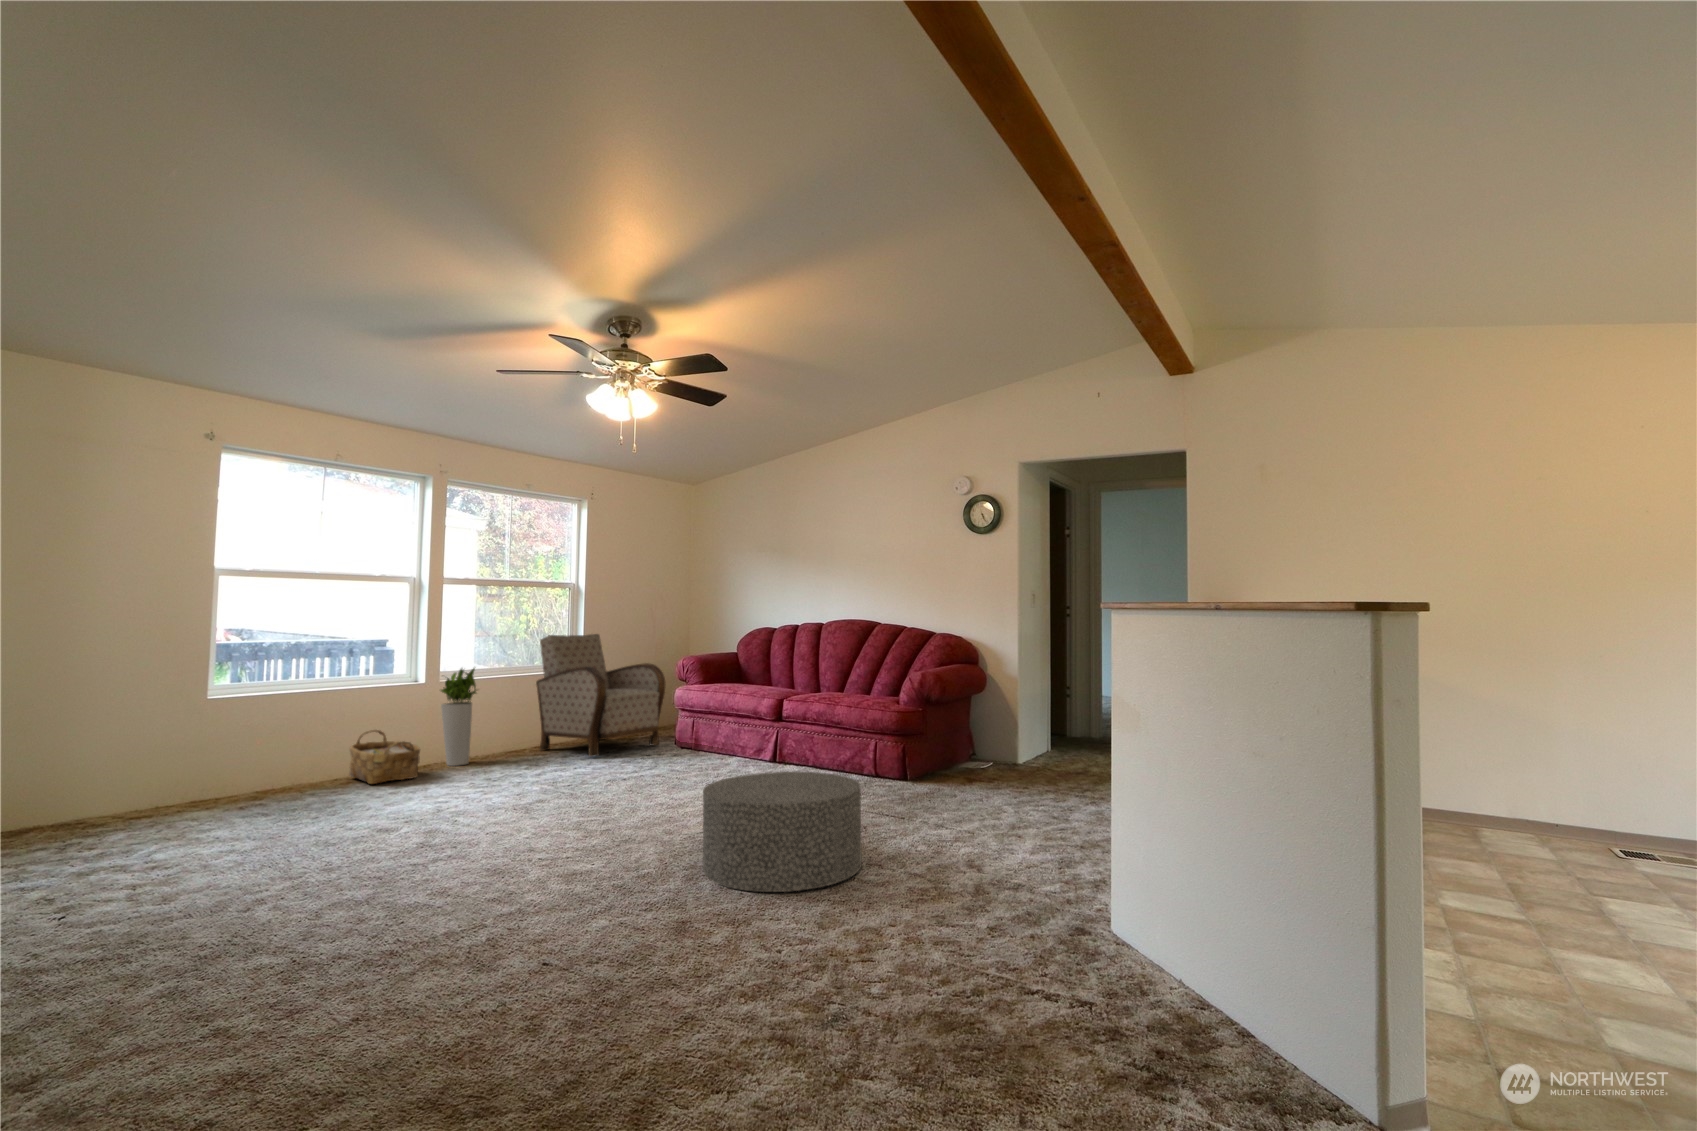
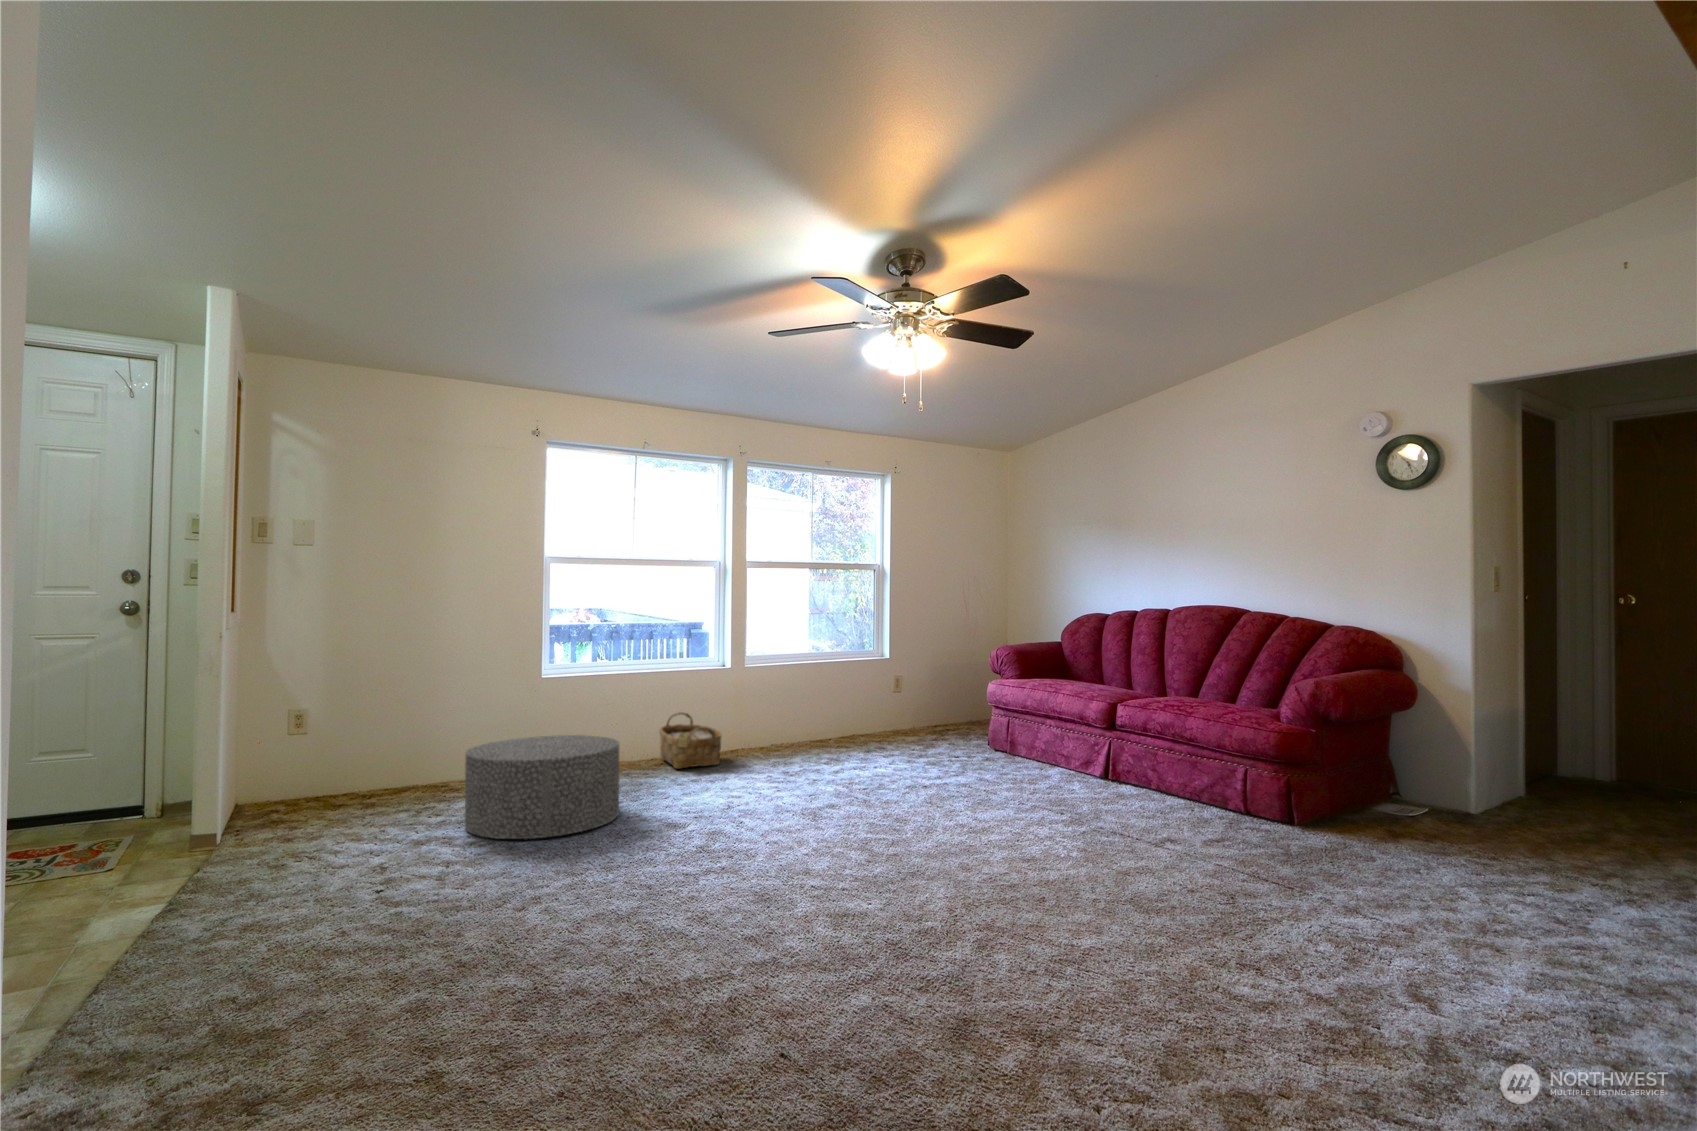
armchair: present [536,634,666,757] -> none [838,616,975,755]
planter: present [441,668,476,766] -> none [740,650,782,754]
ottoman: present [703,772,862,892] -> present [465,735,619,839]

